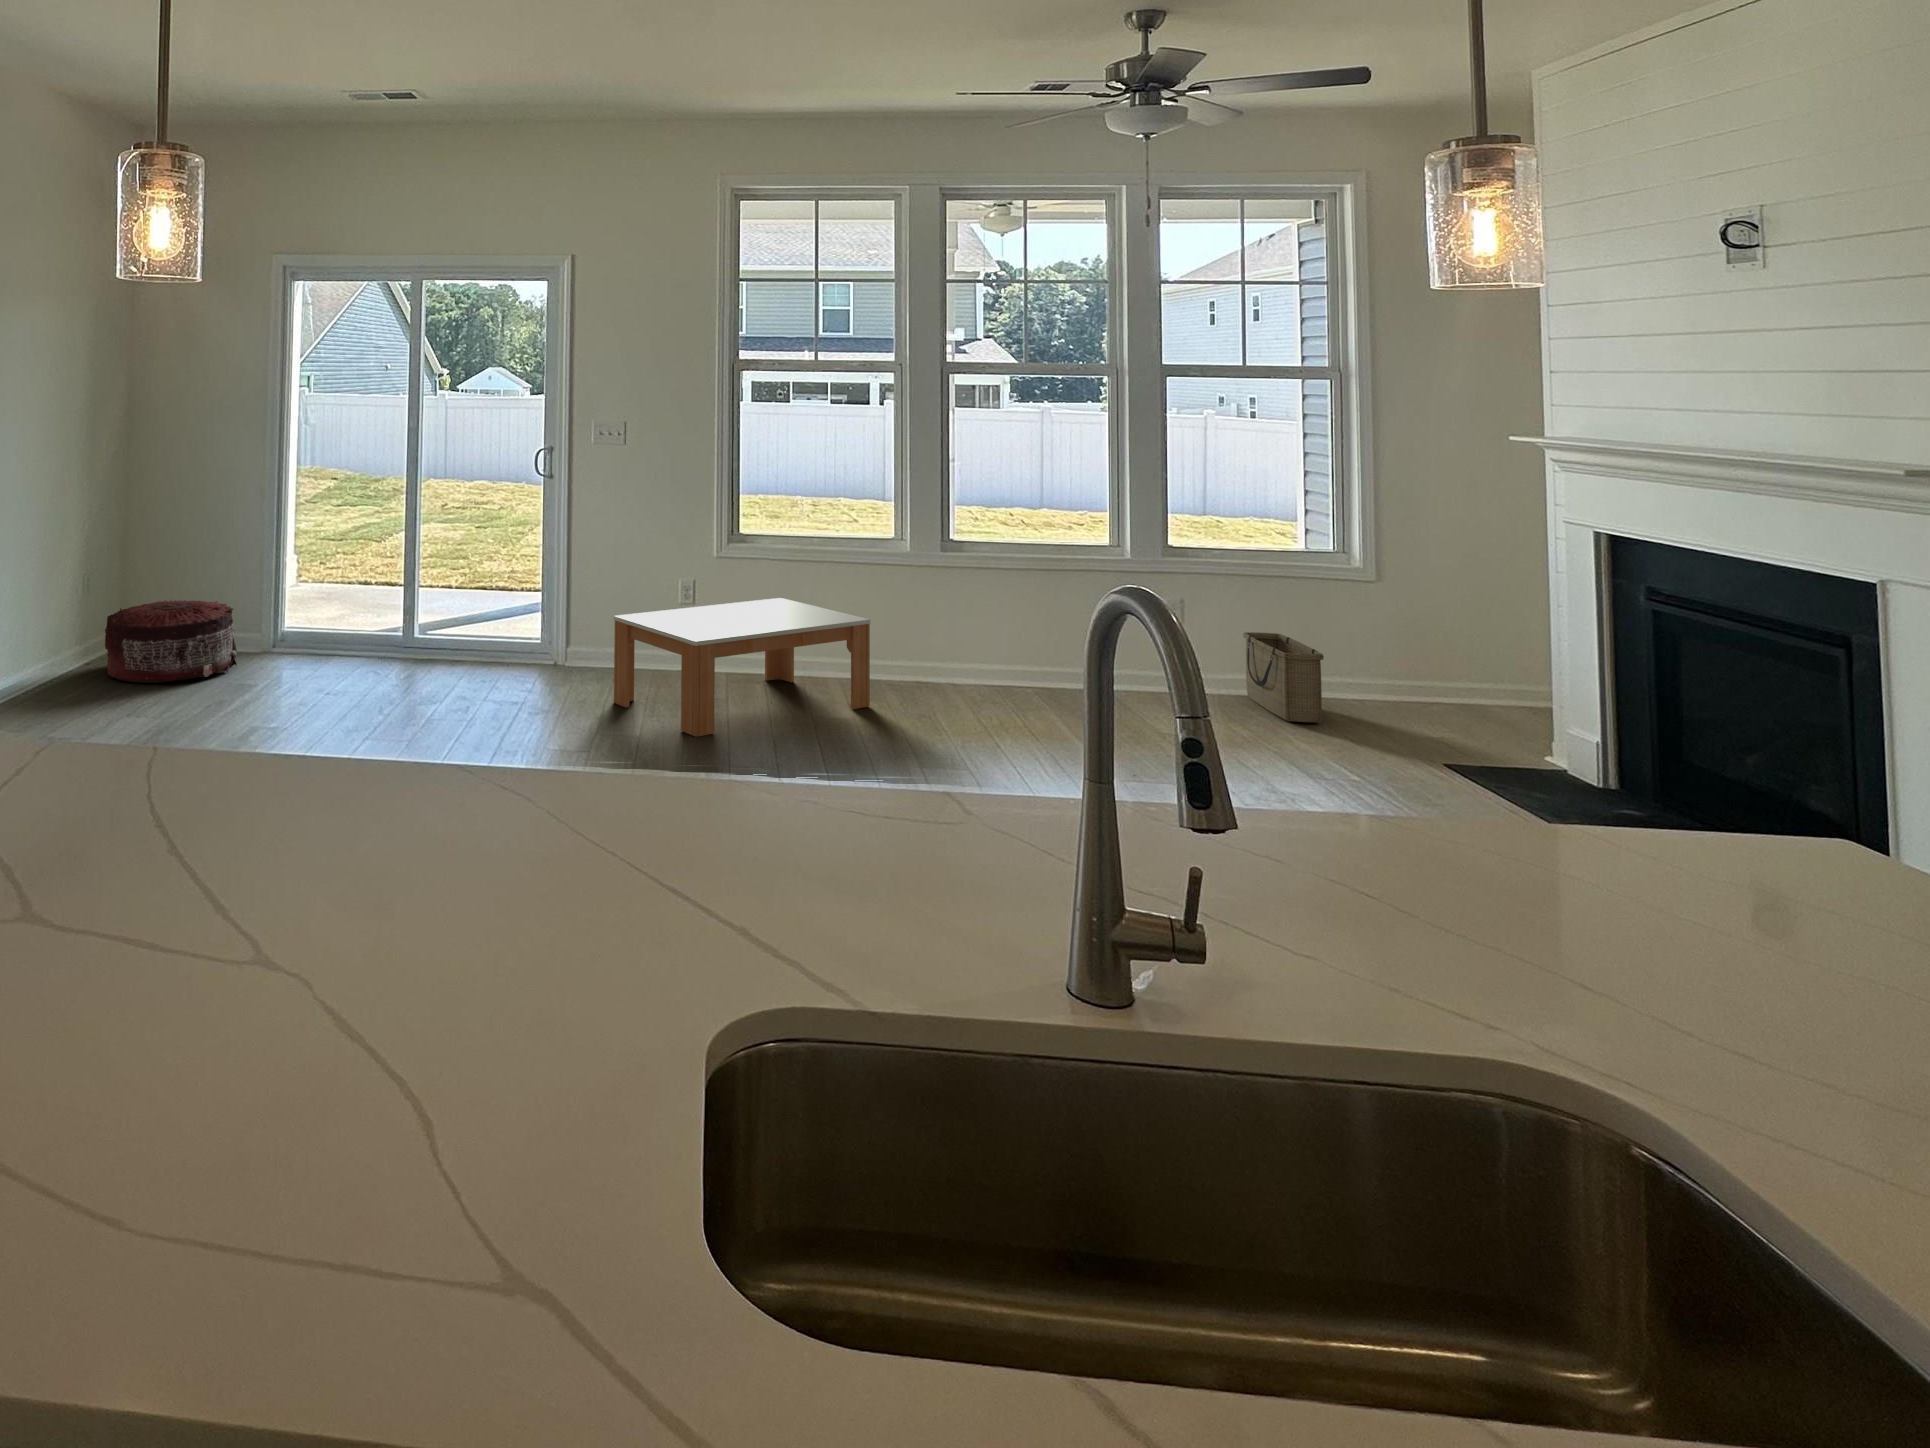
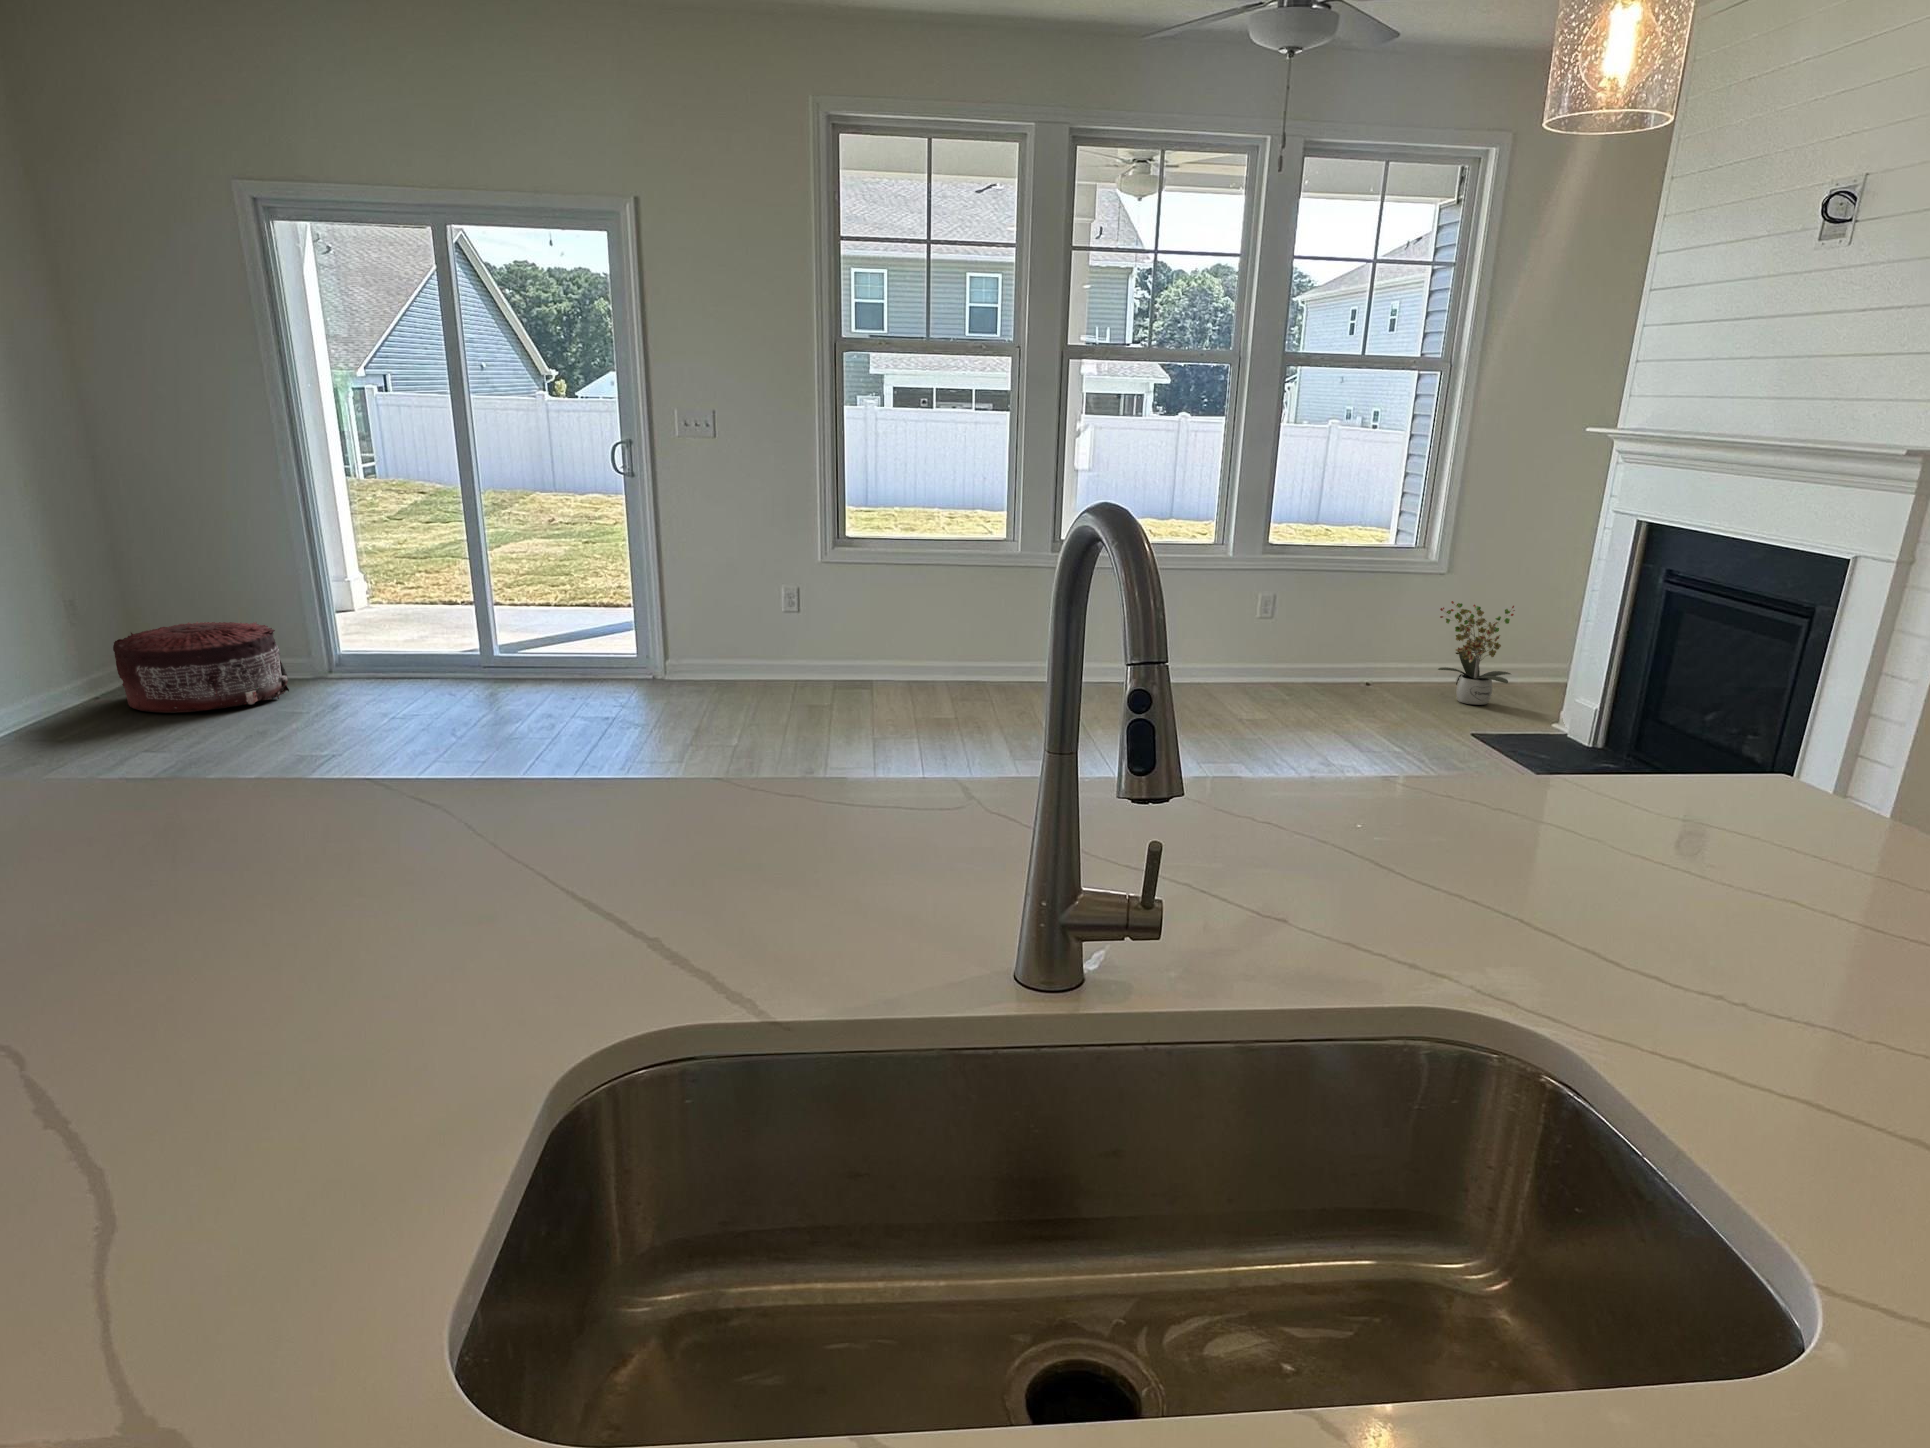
coffee table: present [614,598,870,737] -> none [709,606,976,743]
potted plant: none [1375,606,1476,724] -> present [1438,601,1515,705]
basket: present [1243,632,1324,722] -> none [1321,629,1390,708]

